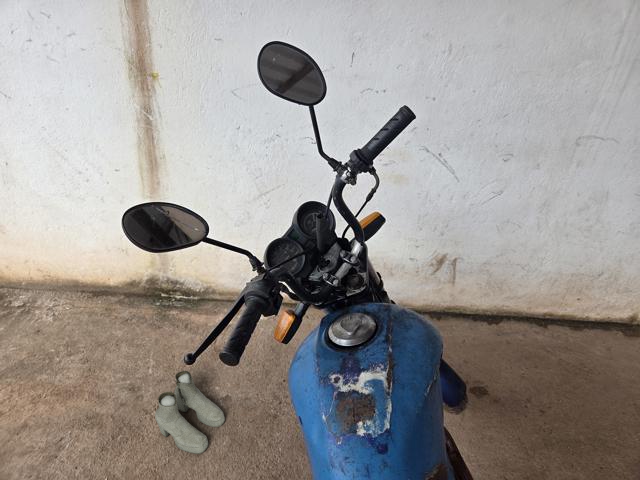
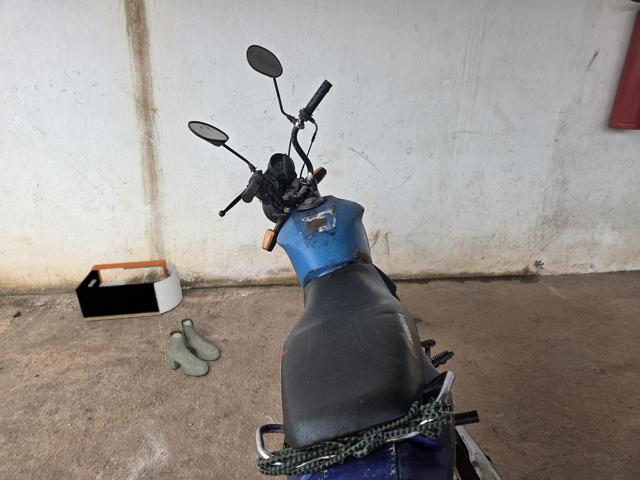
storage bin: none [51,265,188,340] -> present [75,260,183,321]

